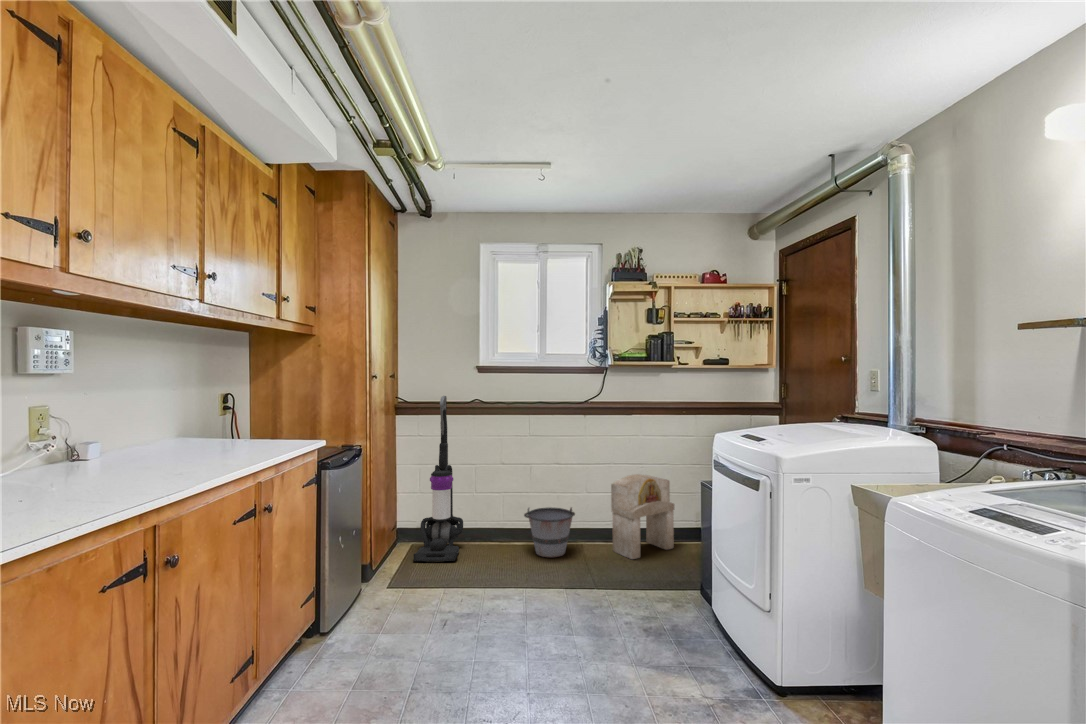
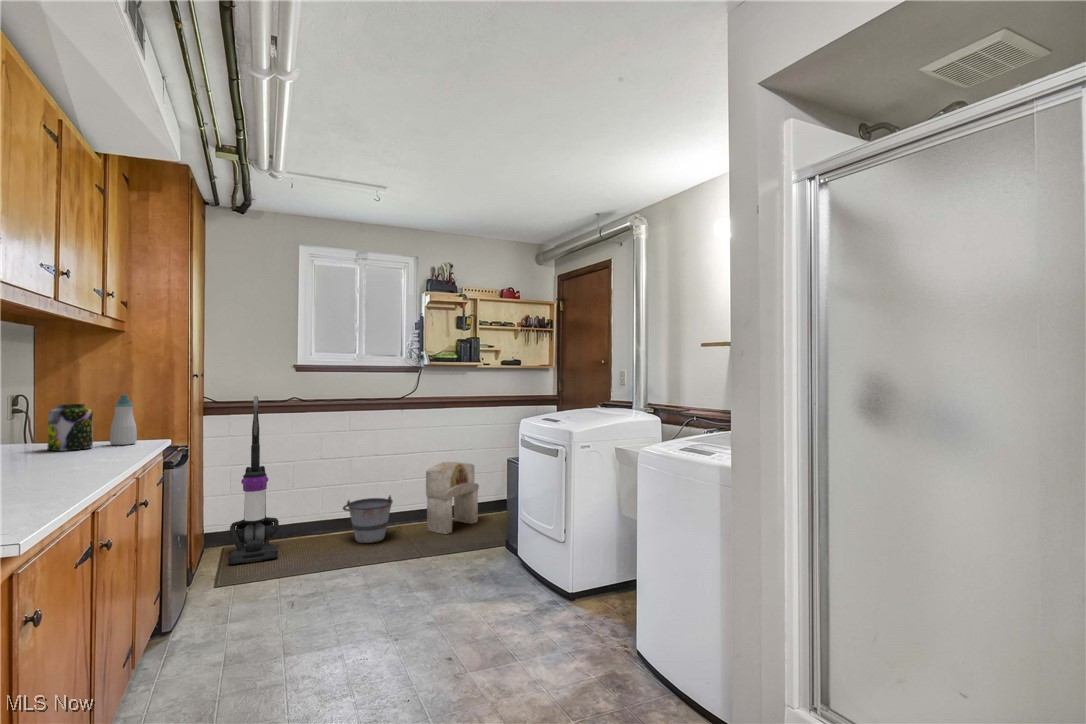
soap bottle: none [283,394,306,442] -> present [110,395,137,445]
jar: none [229,402,265,446] -> present [48,404,93,451]

